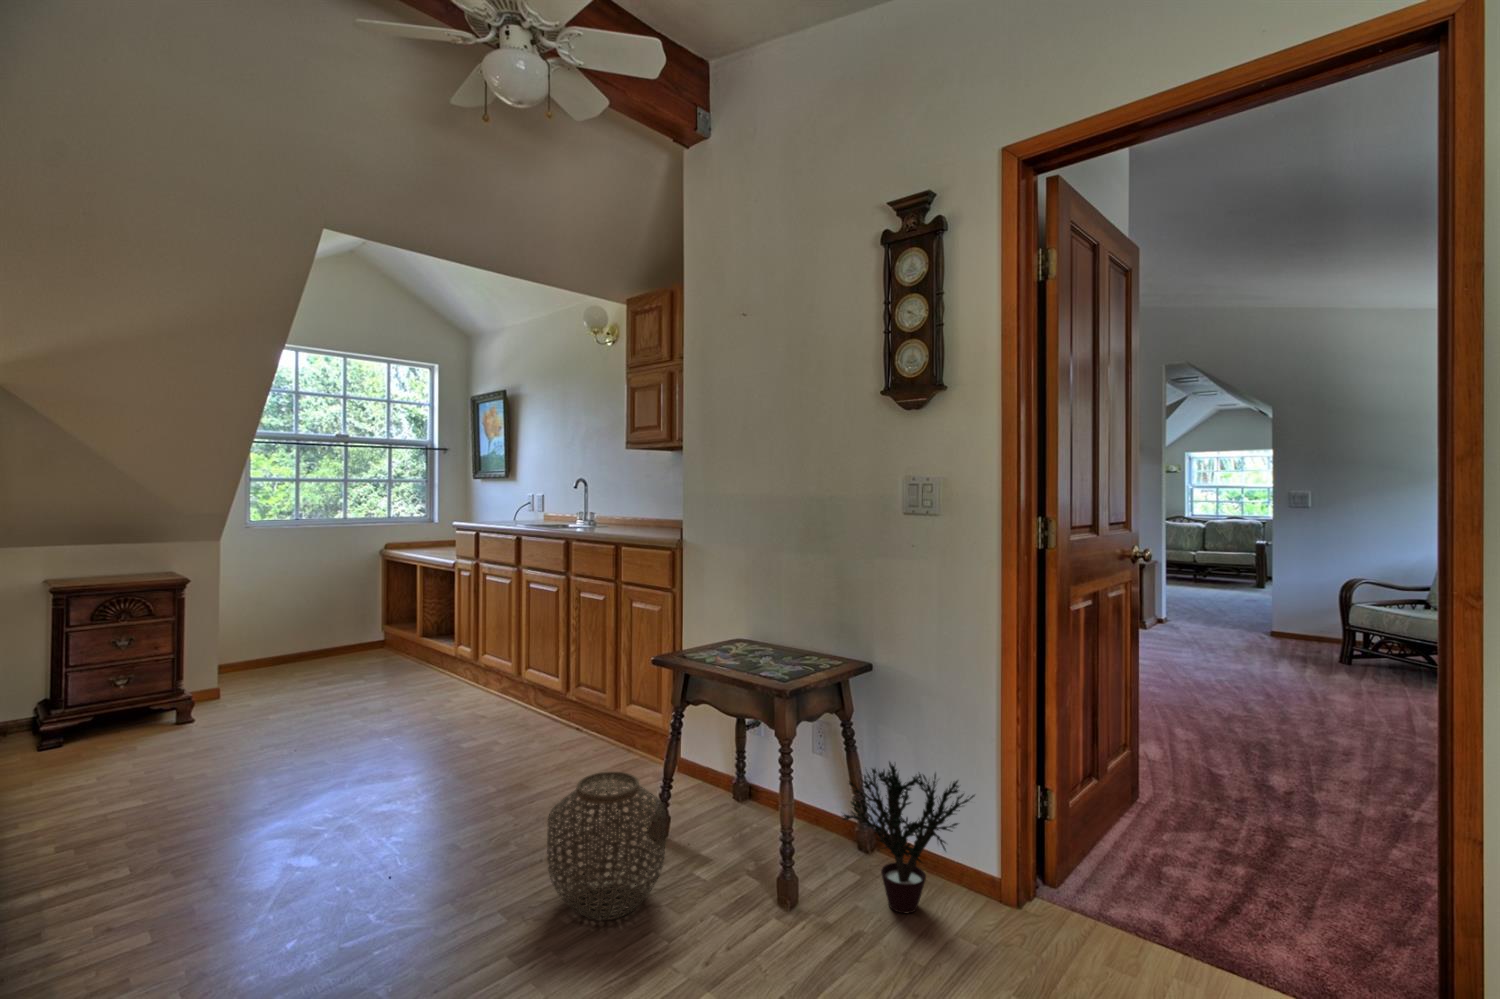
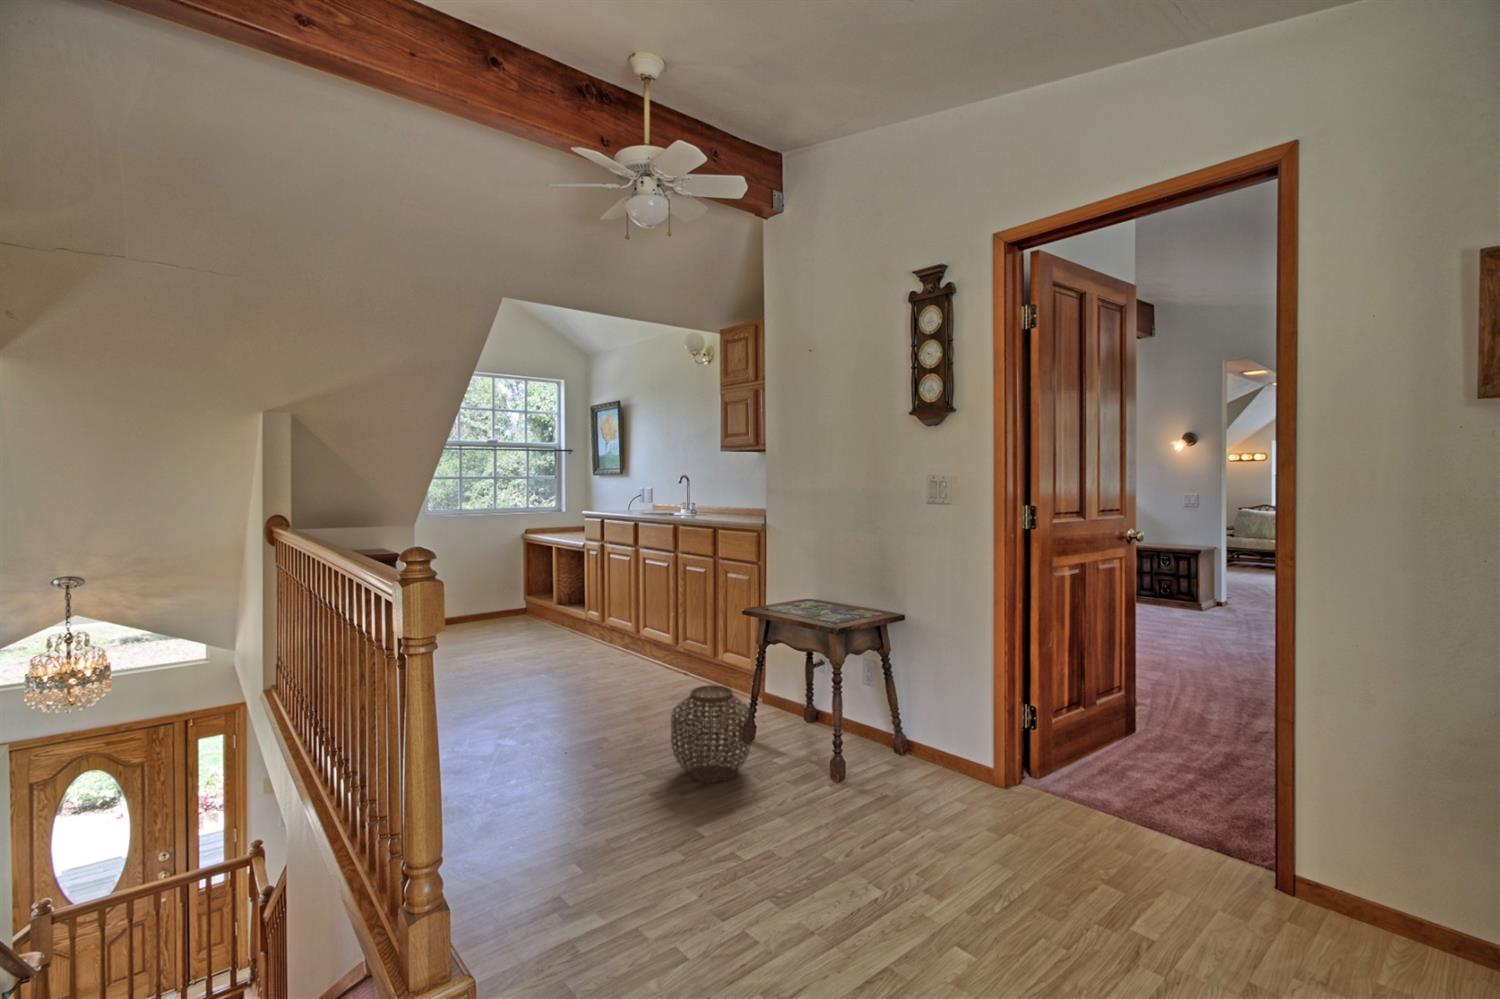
potted plant: present [843,762,975,914] -> none [871,681,975,789]

